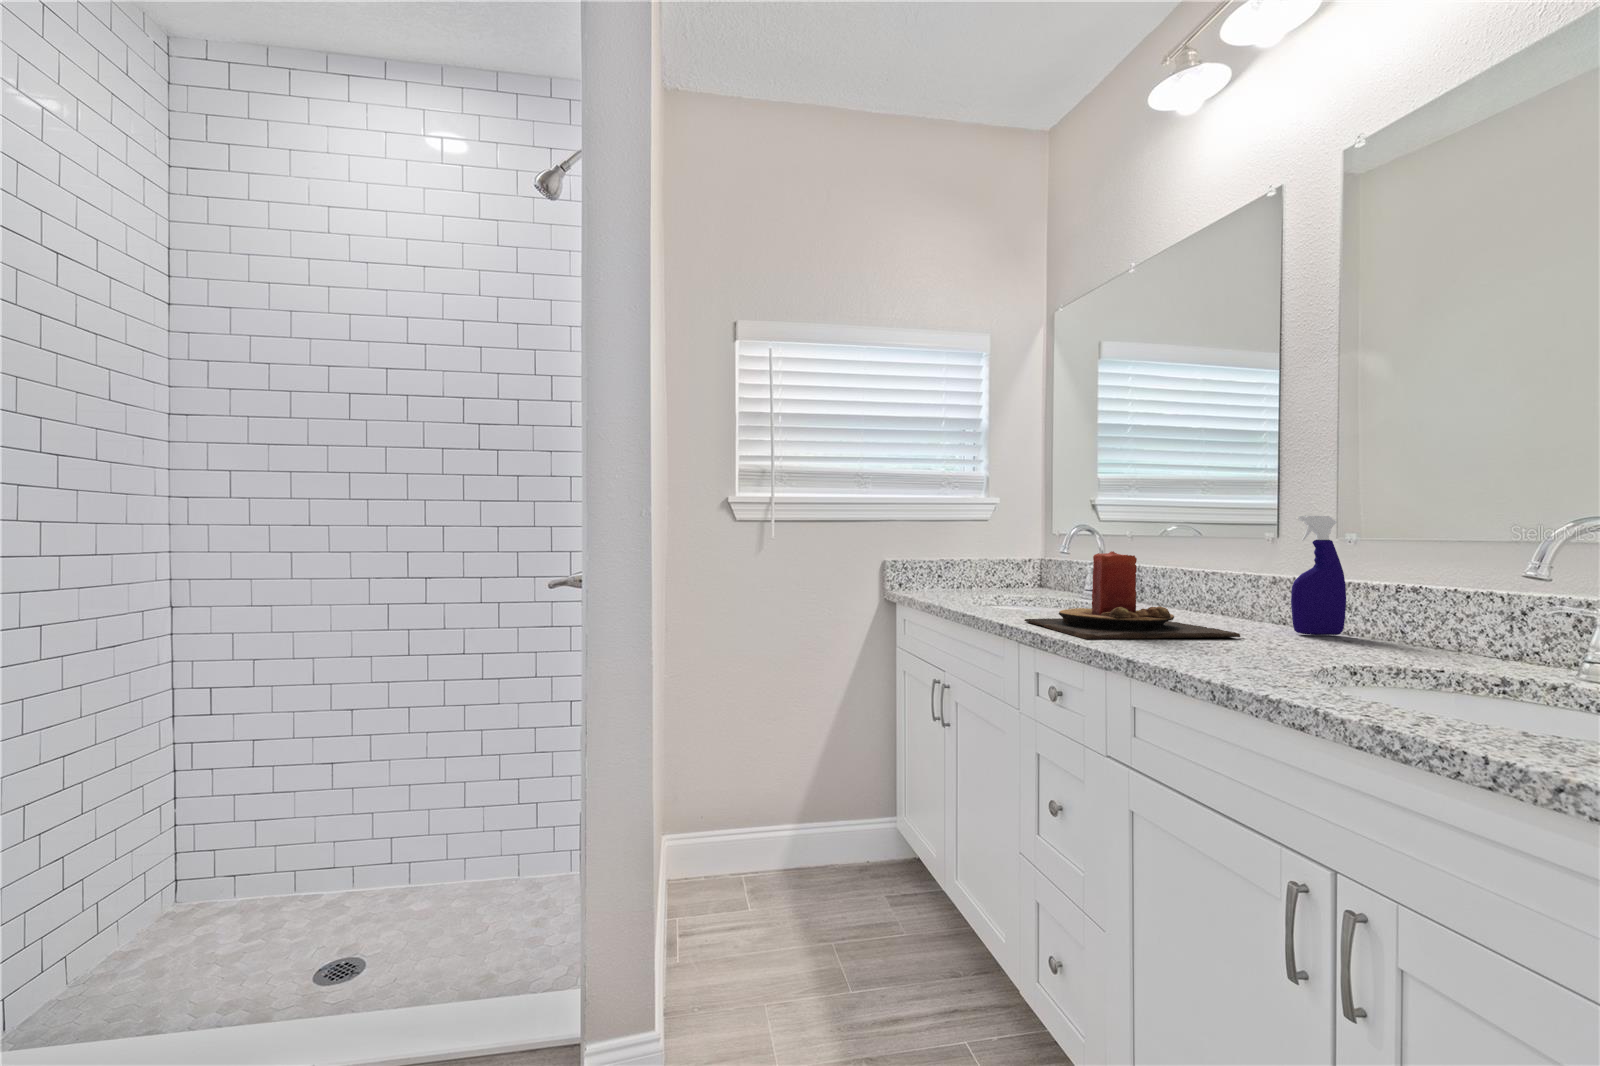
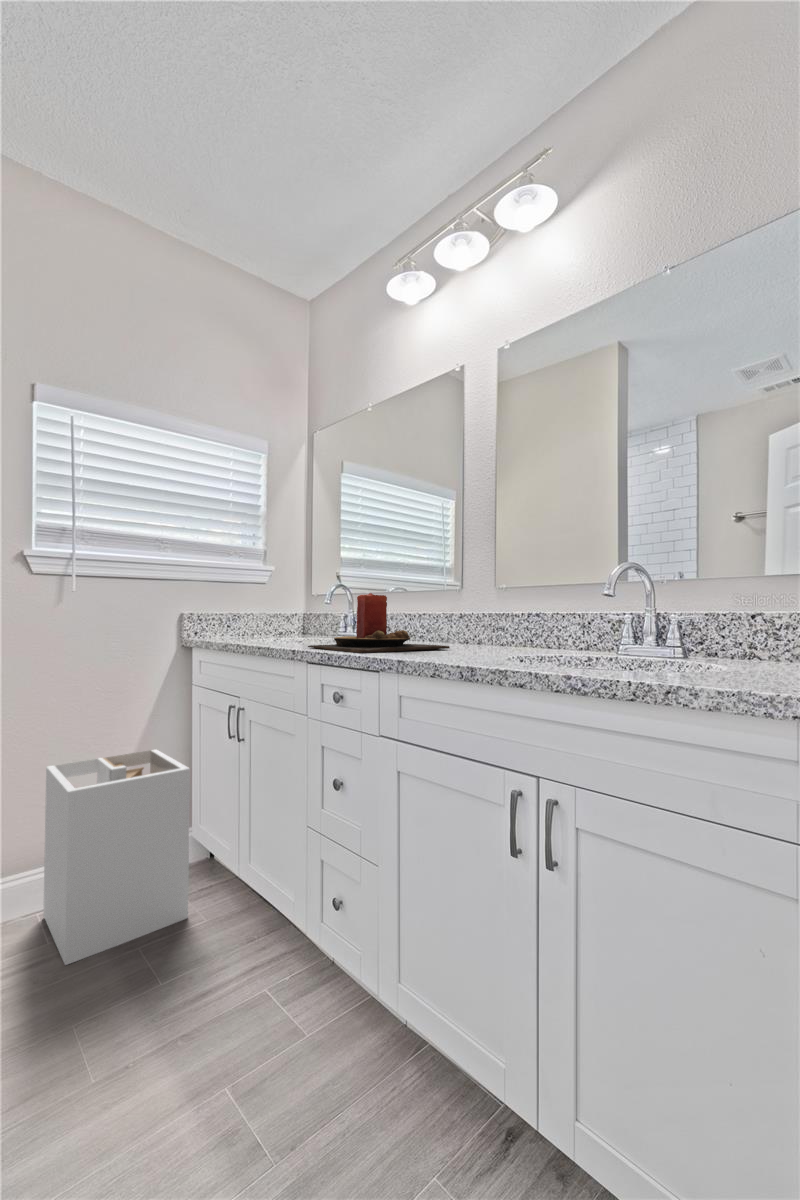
spray bottle: present [1291,516,1346,635] -> none [473,572,500,647]
laundry hamper: none [748,722,889,942] -> present [43,750,190,965]

